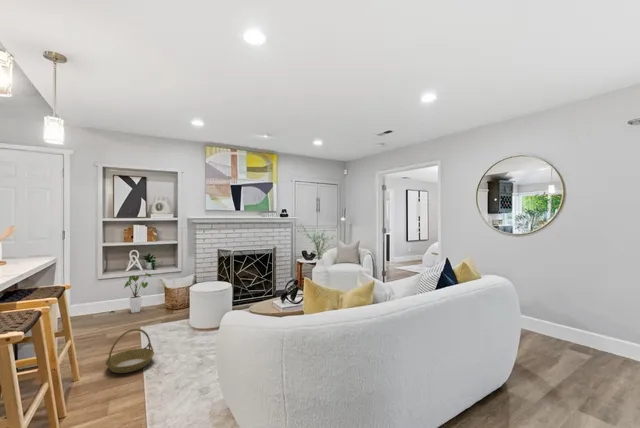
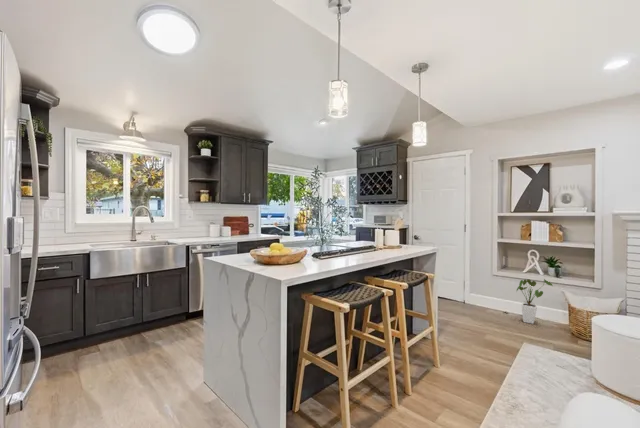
basket: present [105,329,154,373] -> none [461,341,515,392]

